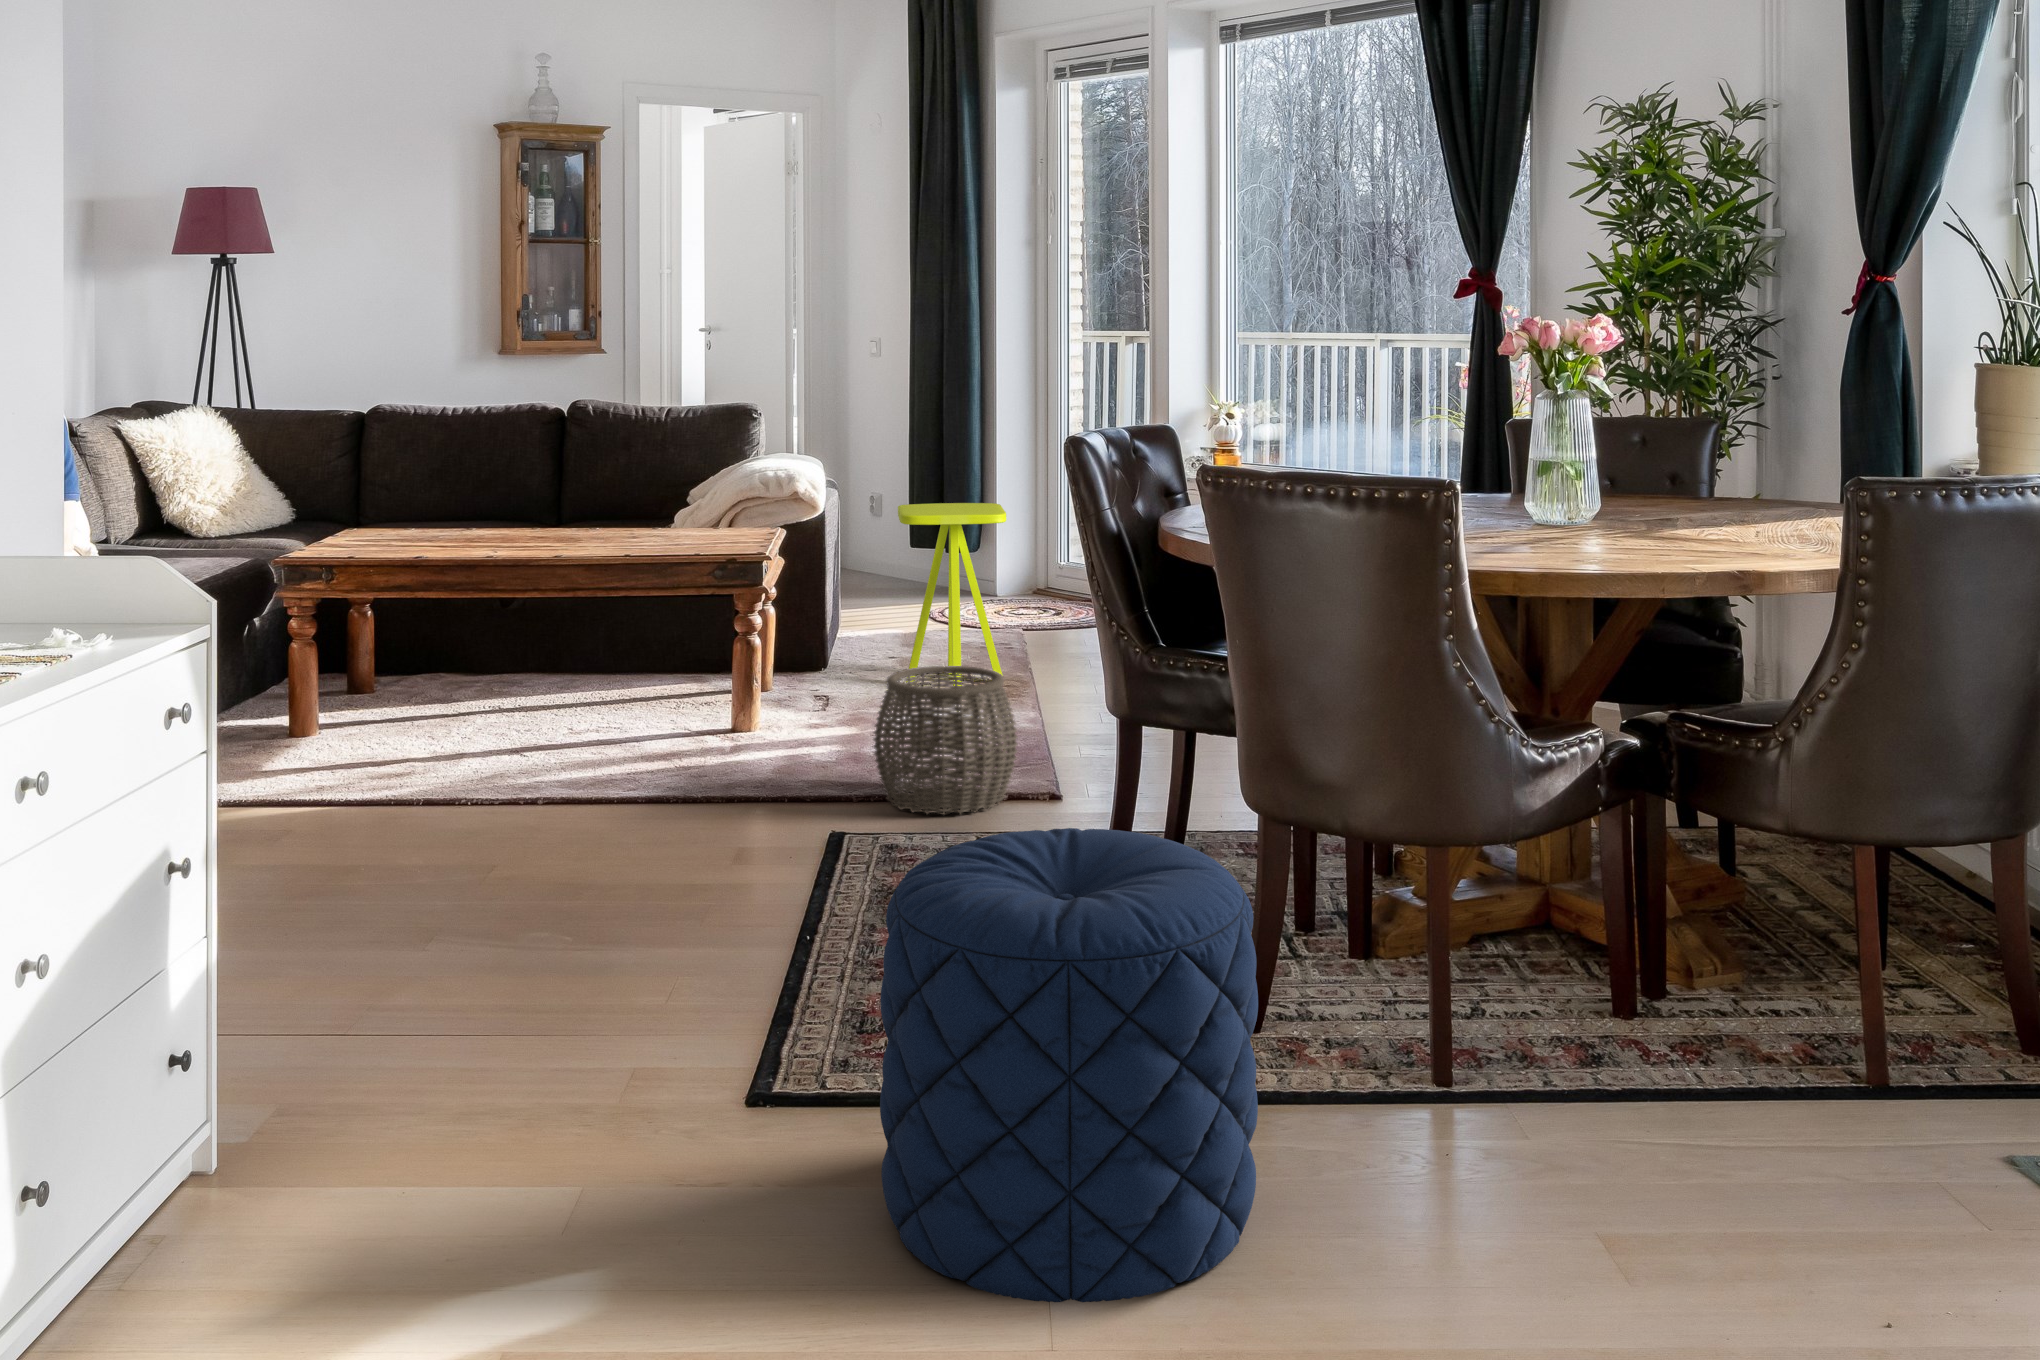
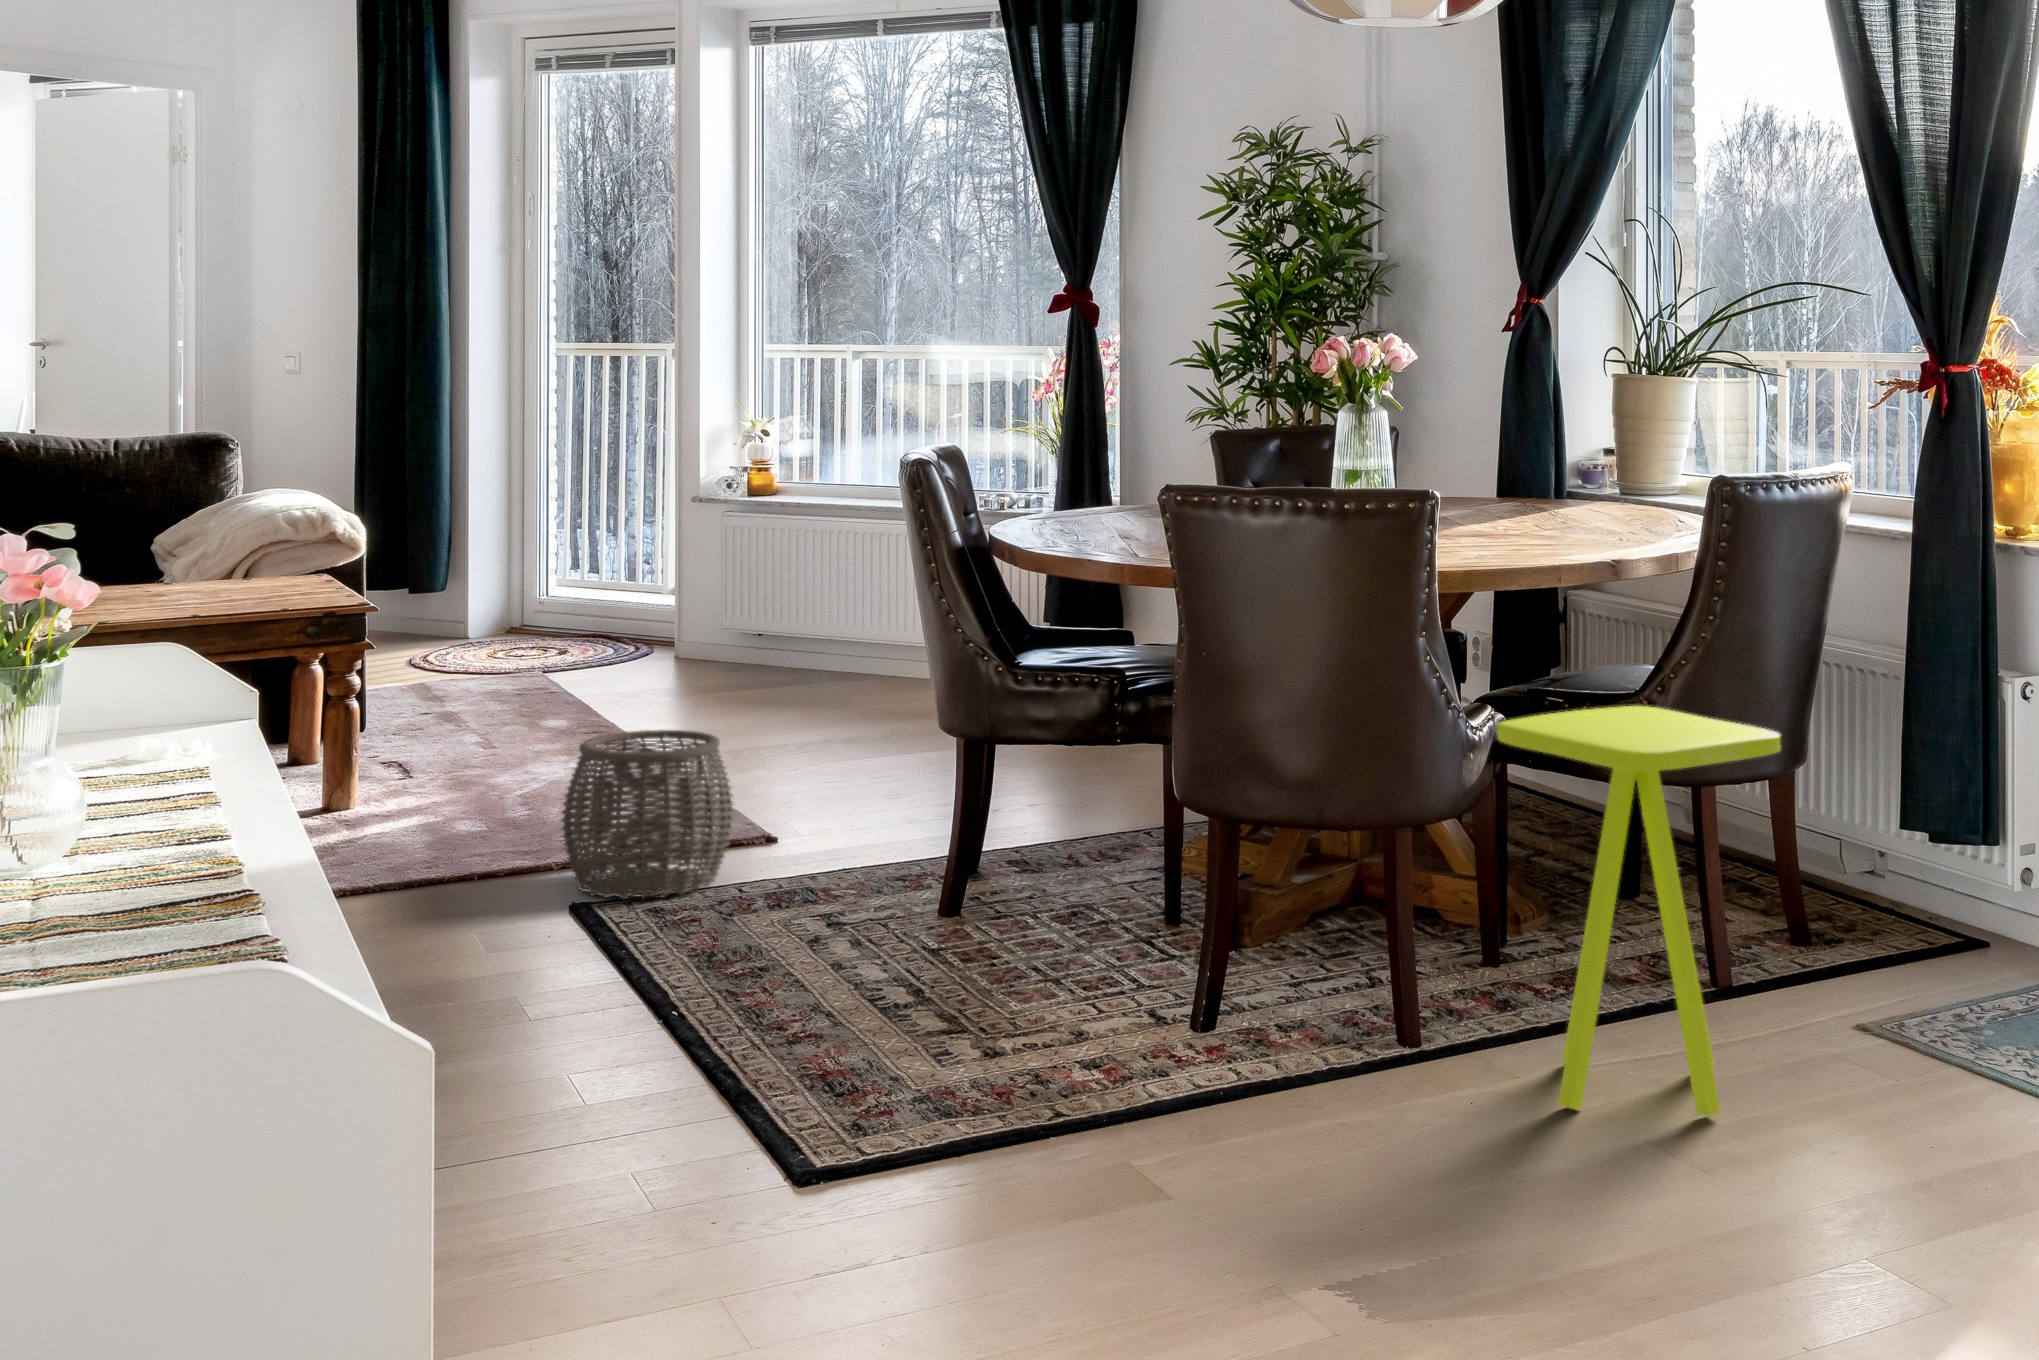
side table: present [898,503,1006,686] -> present [1497,706,1781,1115]
pouf: present [880,828,1258,1302] -> none [1026,820,1405,1271]

